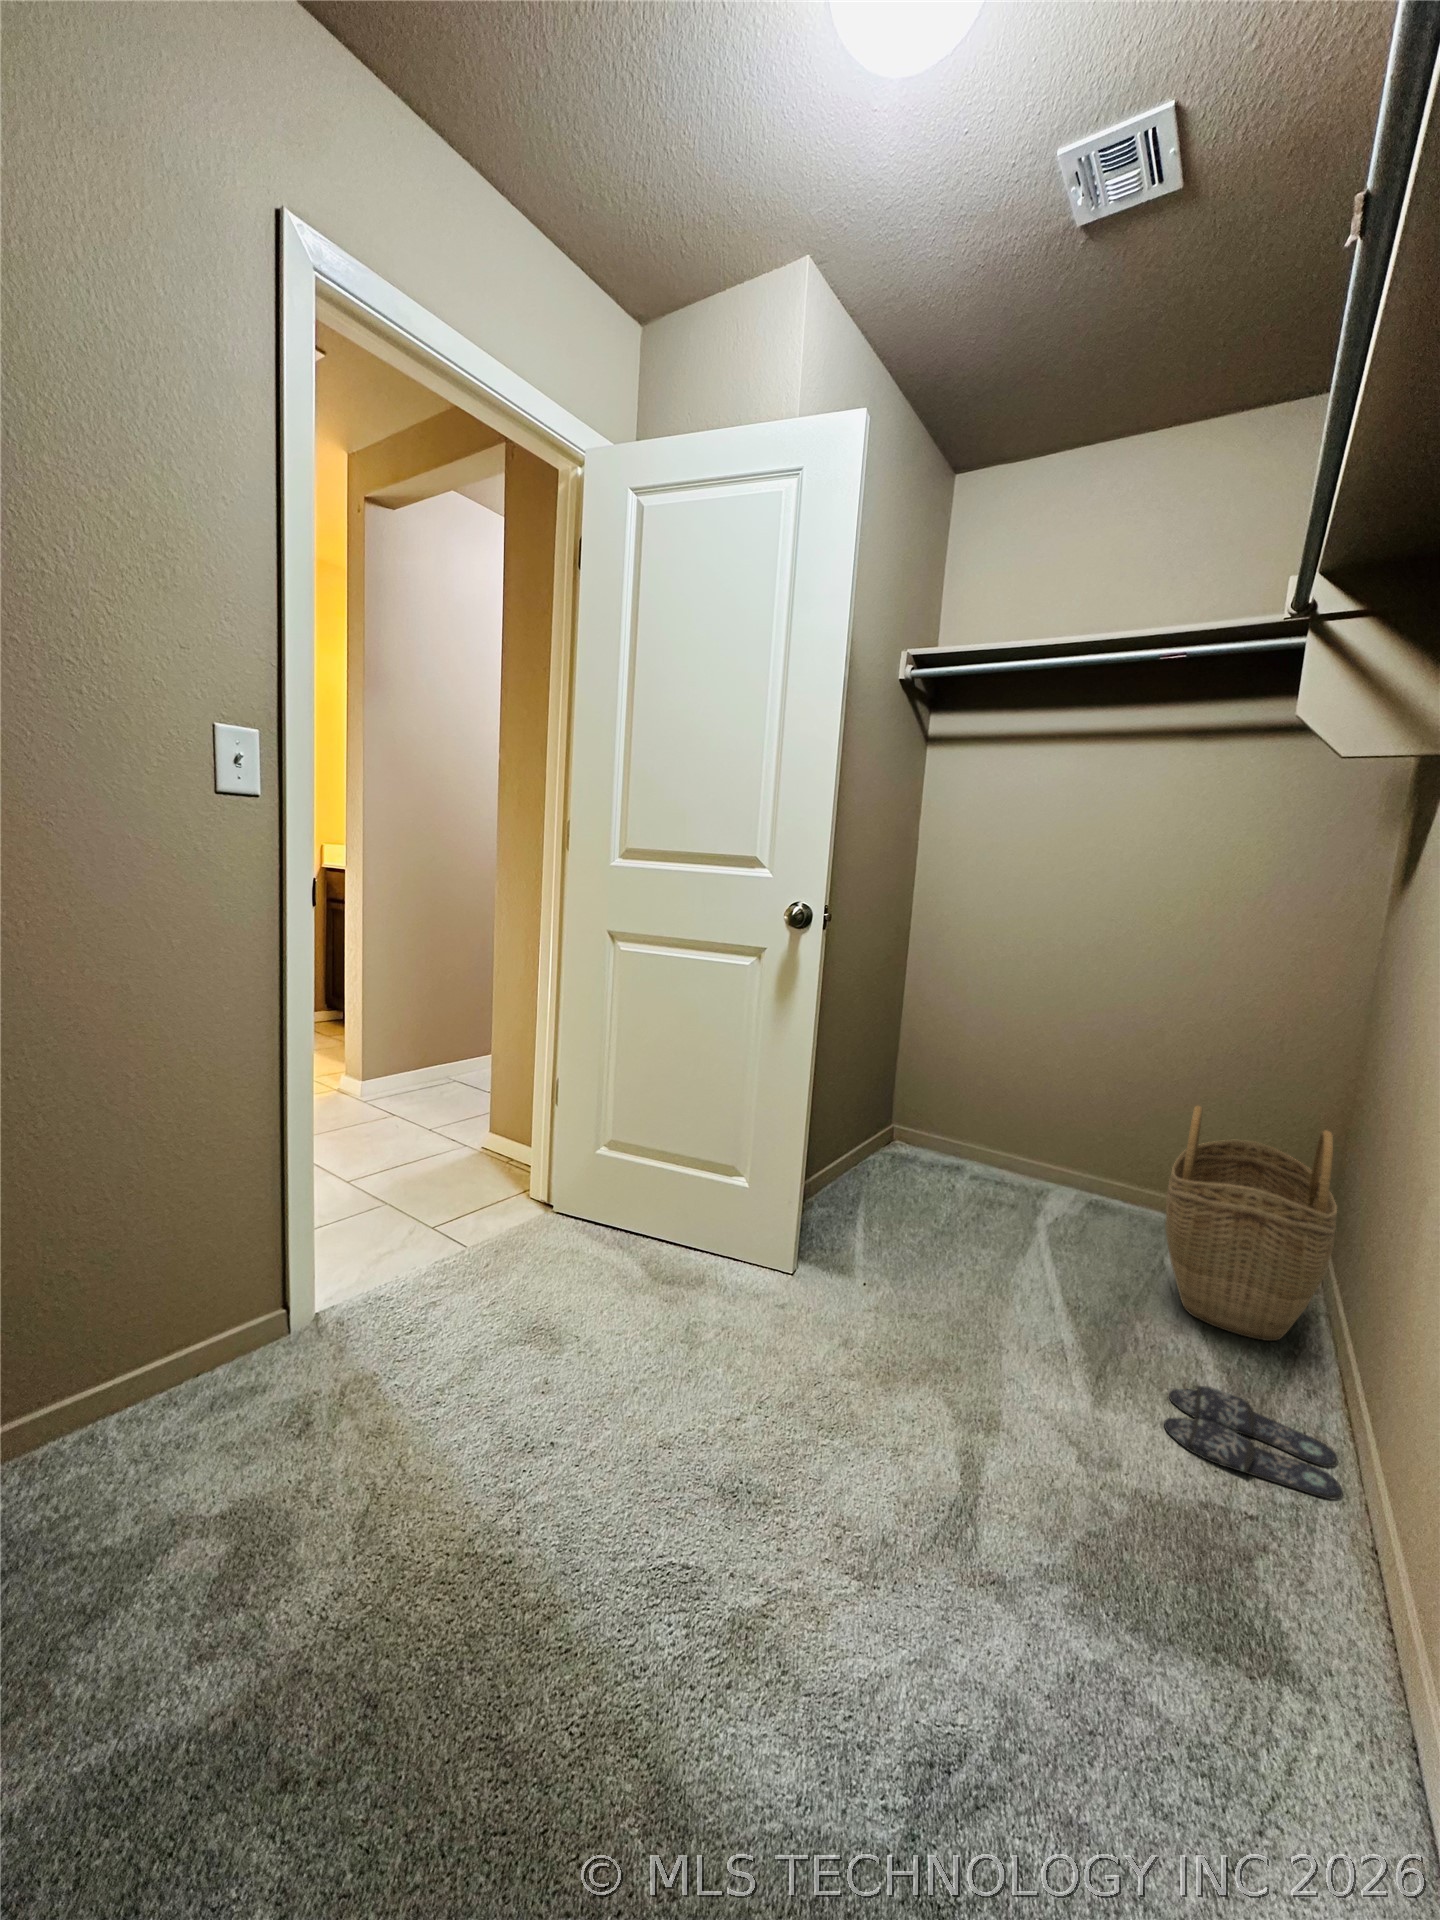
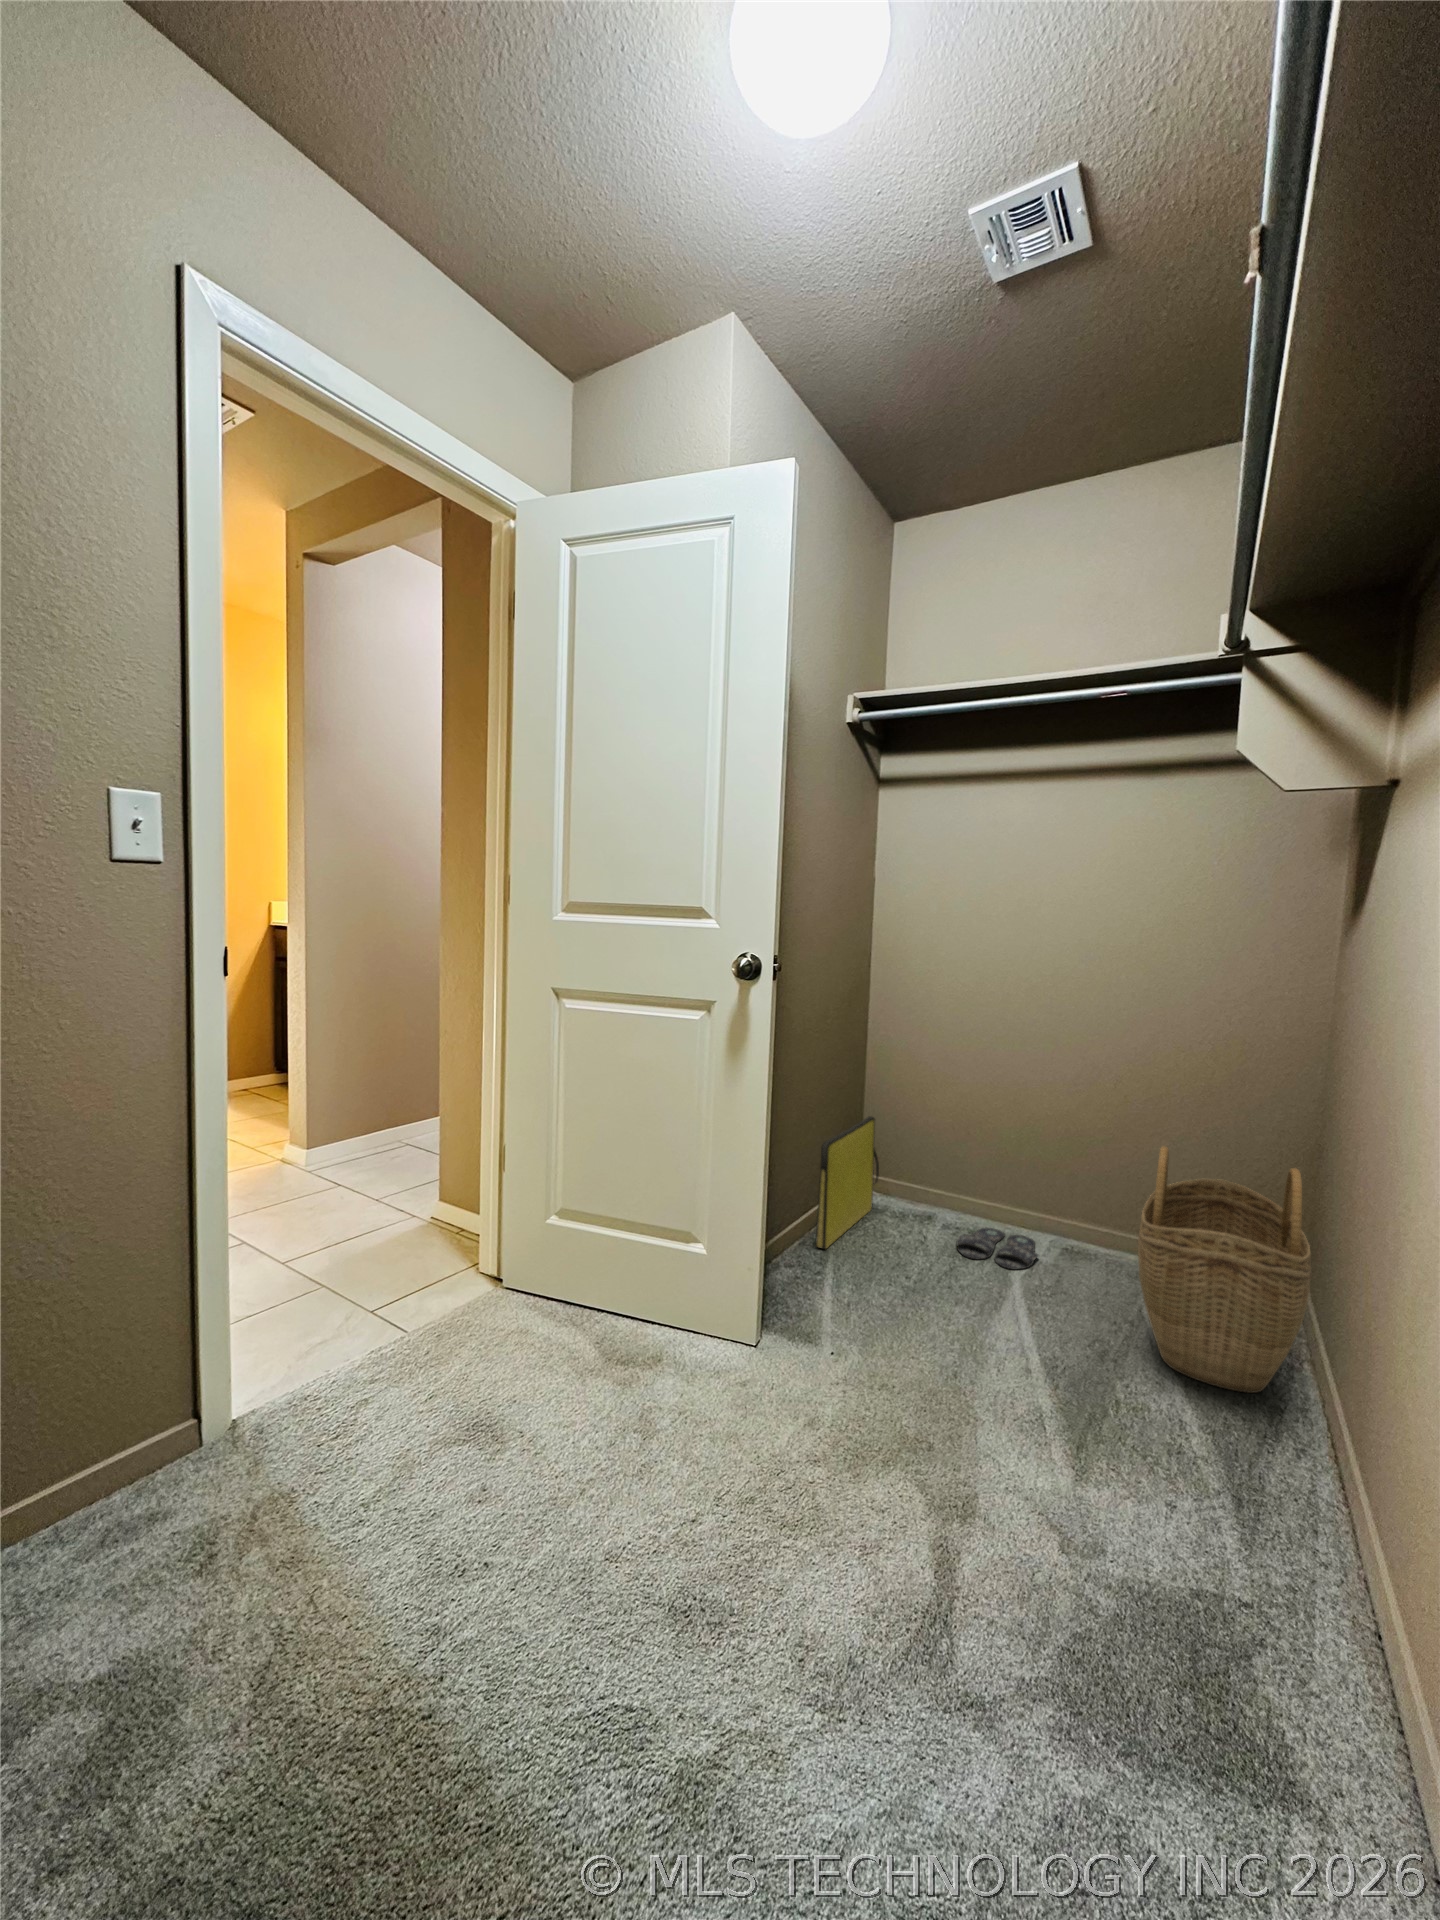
bag: none [848,1070,911,1195] -> present [815,1116,879,1249]
slippers: present [1164,1386,1343,1499] -> present [956,1228,1038,1270]

